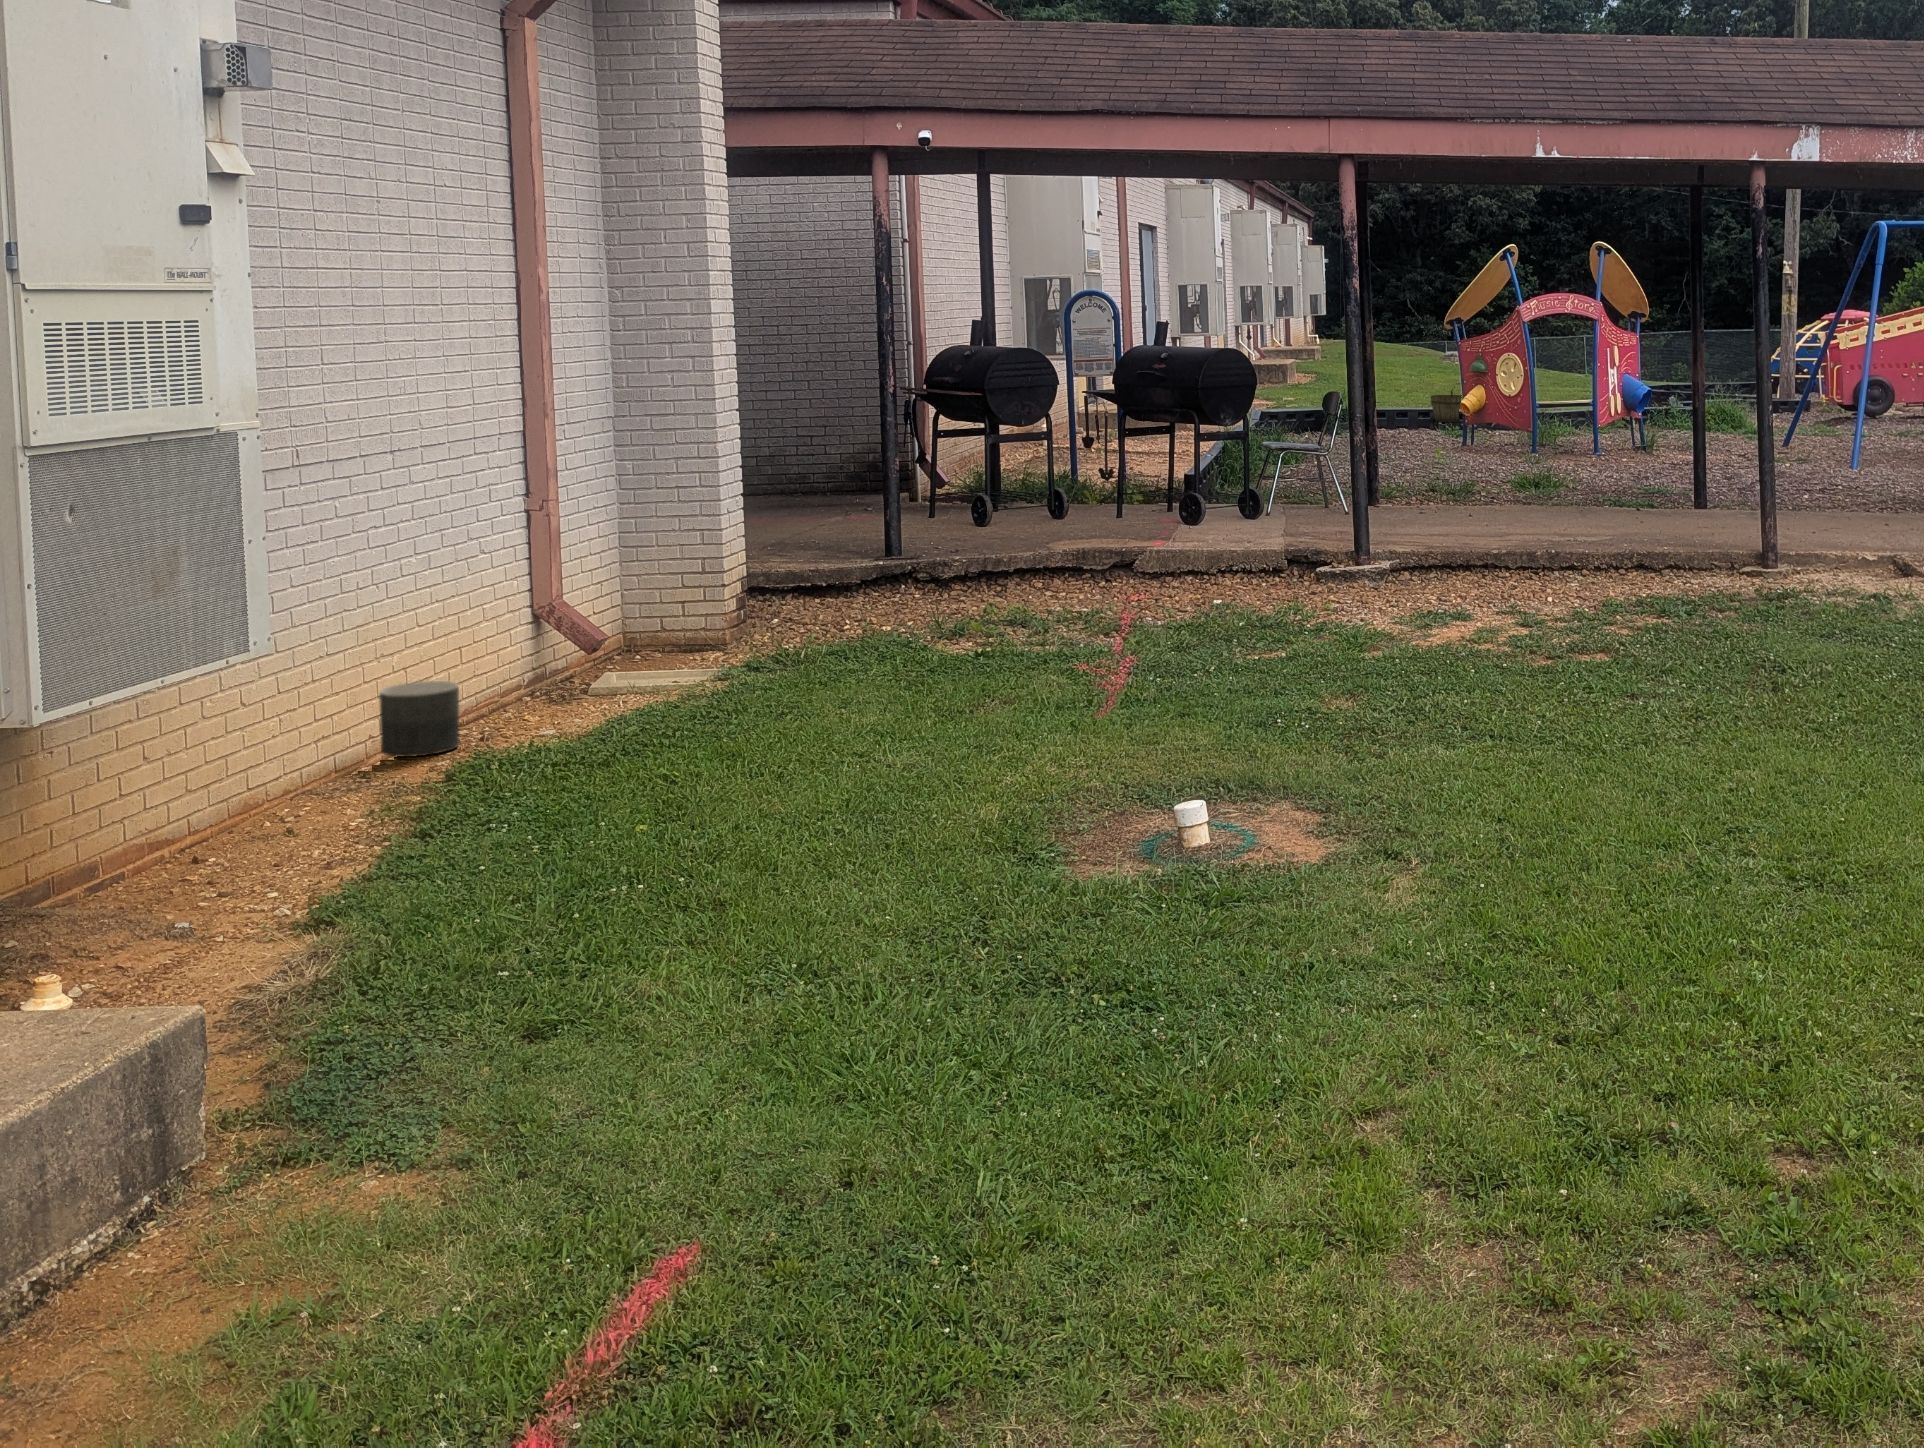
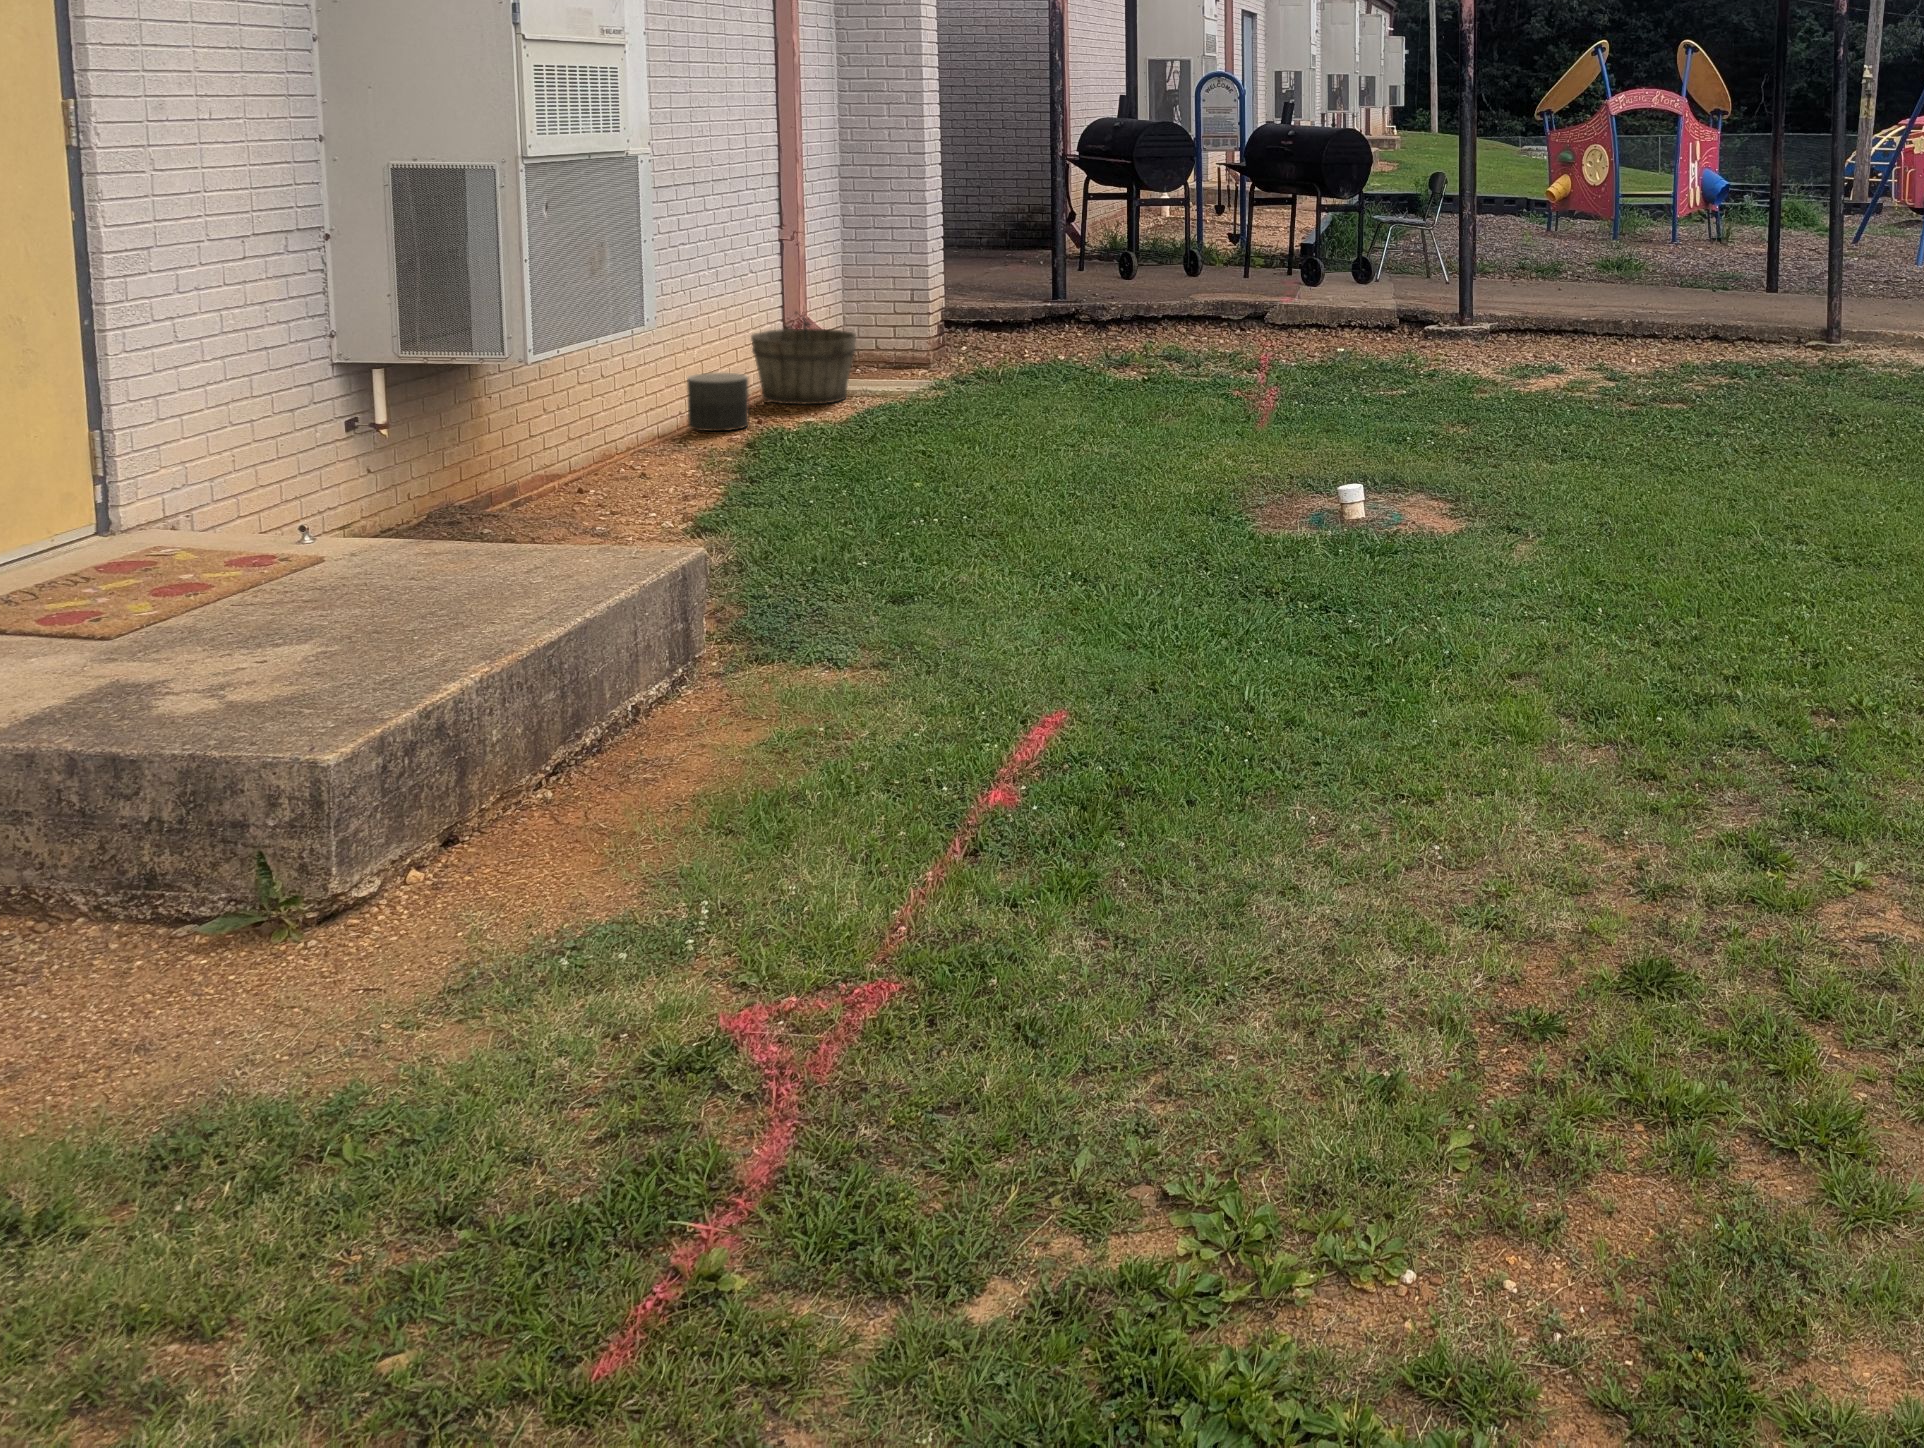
wooden bucket: present [1431,387,1462,422] -> present [751,312,857,404]

